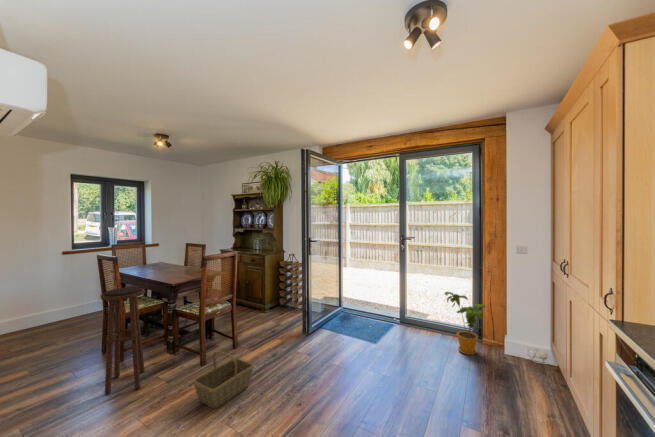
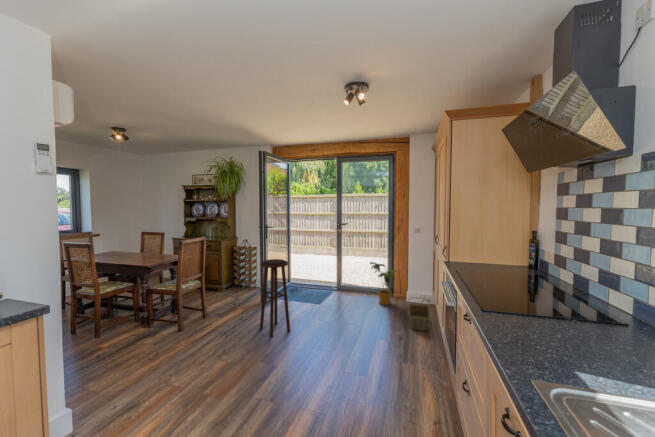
stool: present [101,287,145,395] -> present [260,259,290,337]
basket: present [193,351,254,409] -> present [408,298,432,331]

